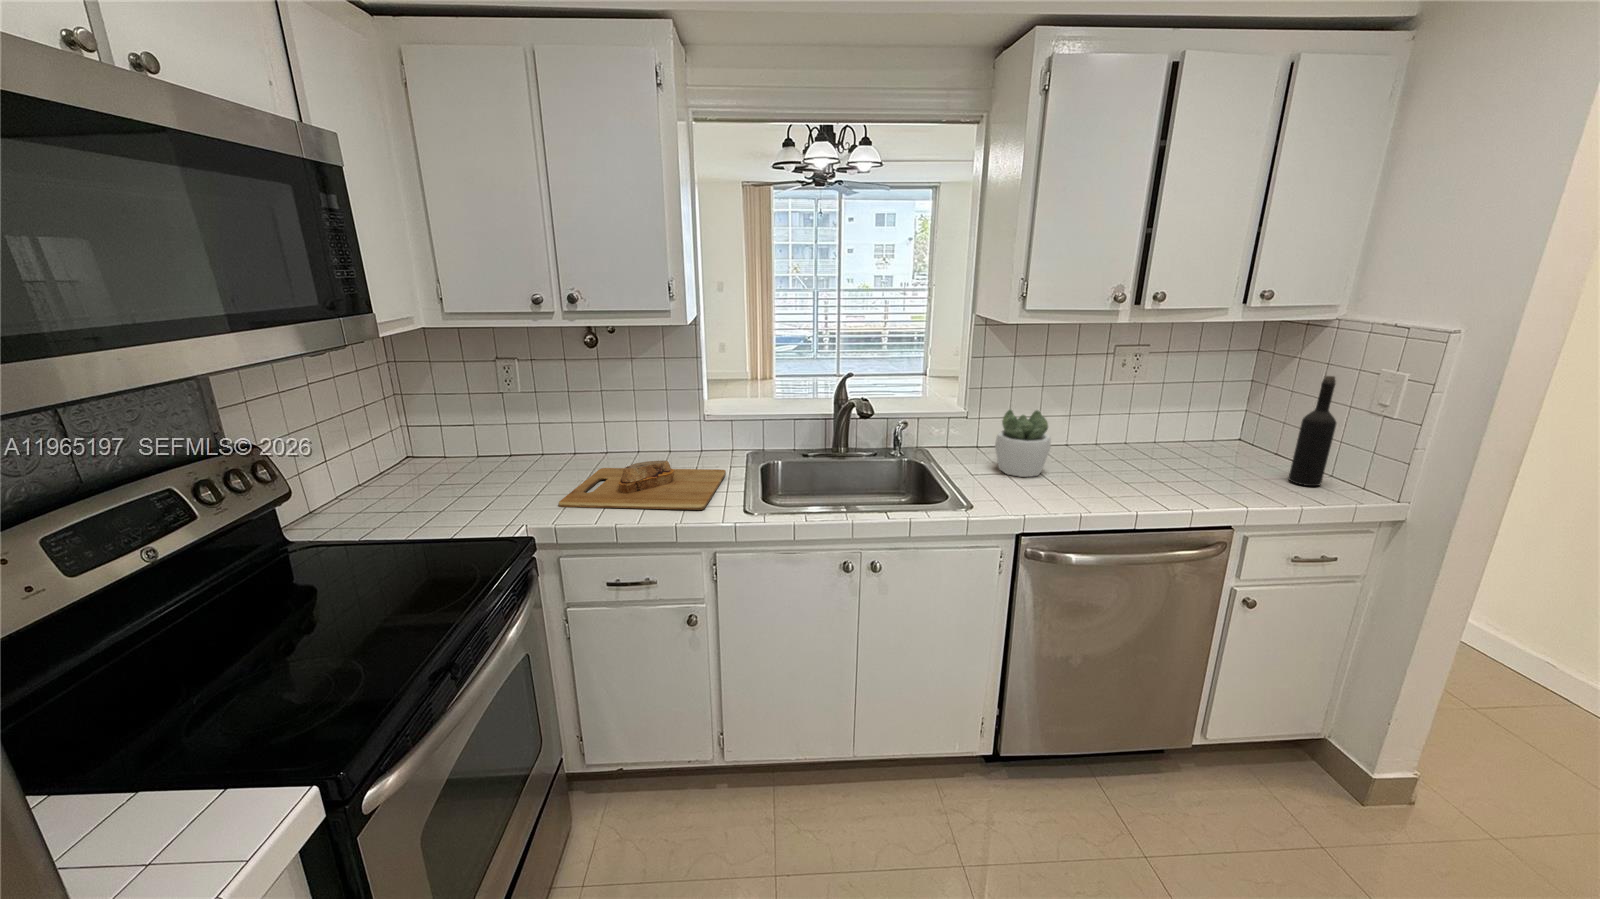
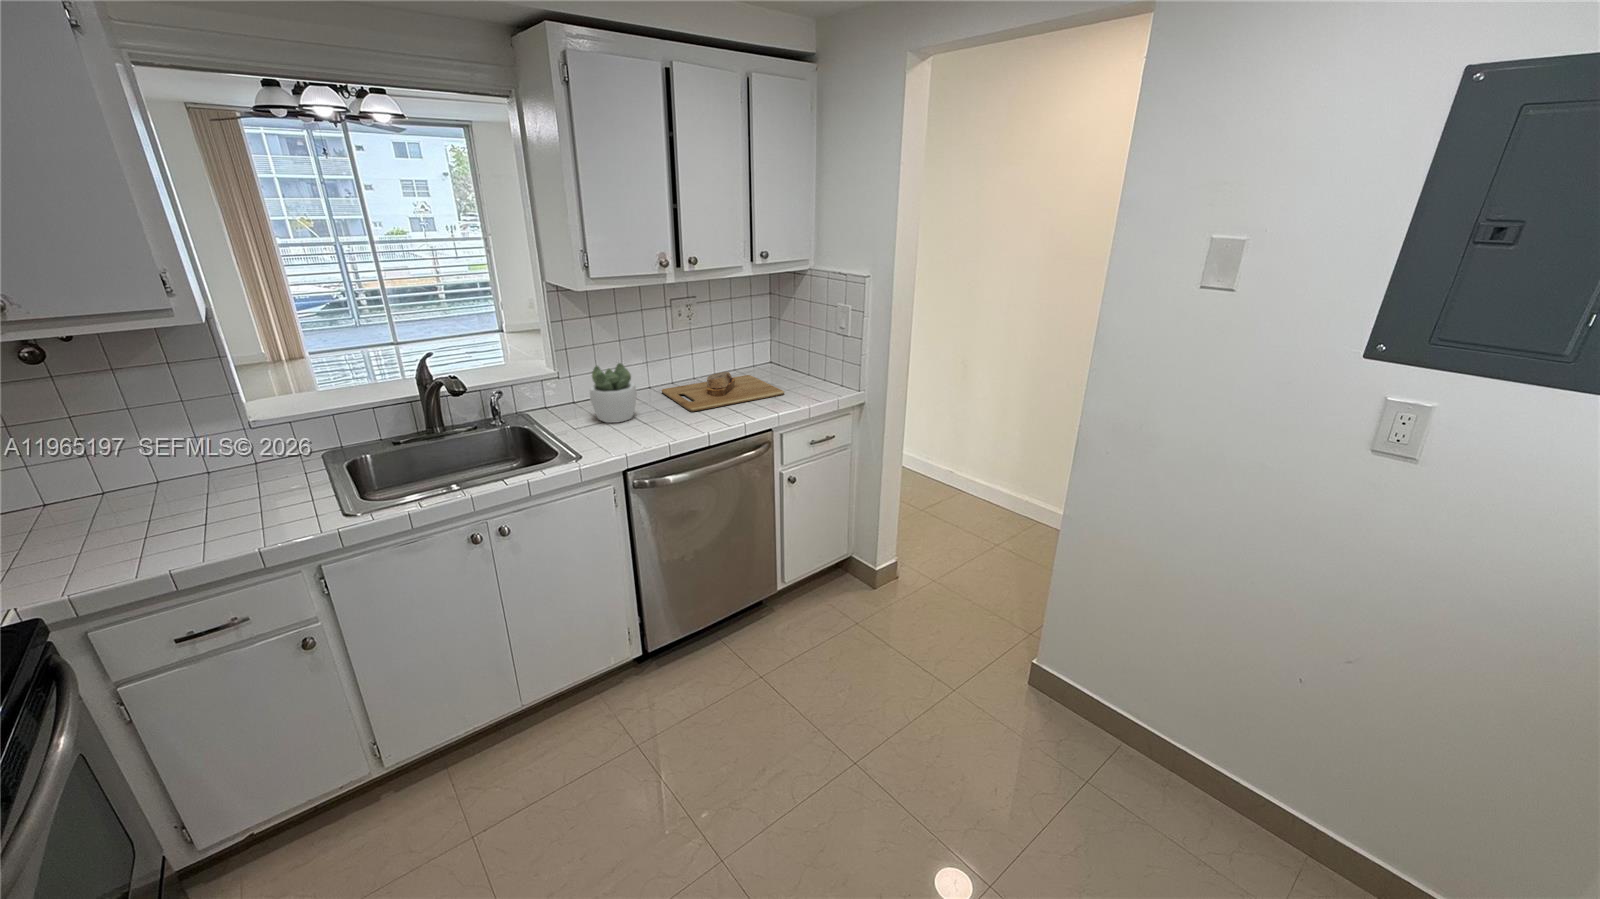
wine bottle: present [1289,376,1336,486] -> none [801,311,820,390]
cutting board: present [558,460,726,510] -> present [662,372,784,412]

